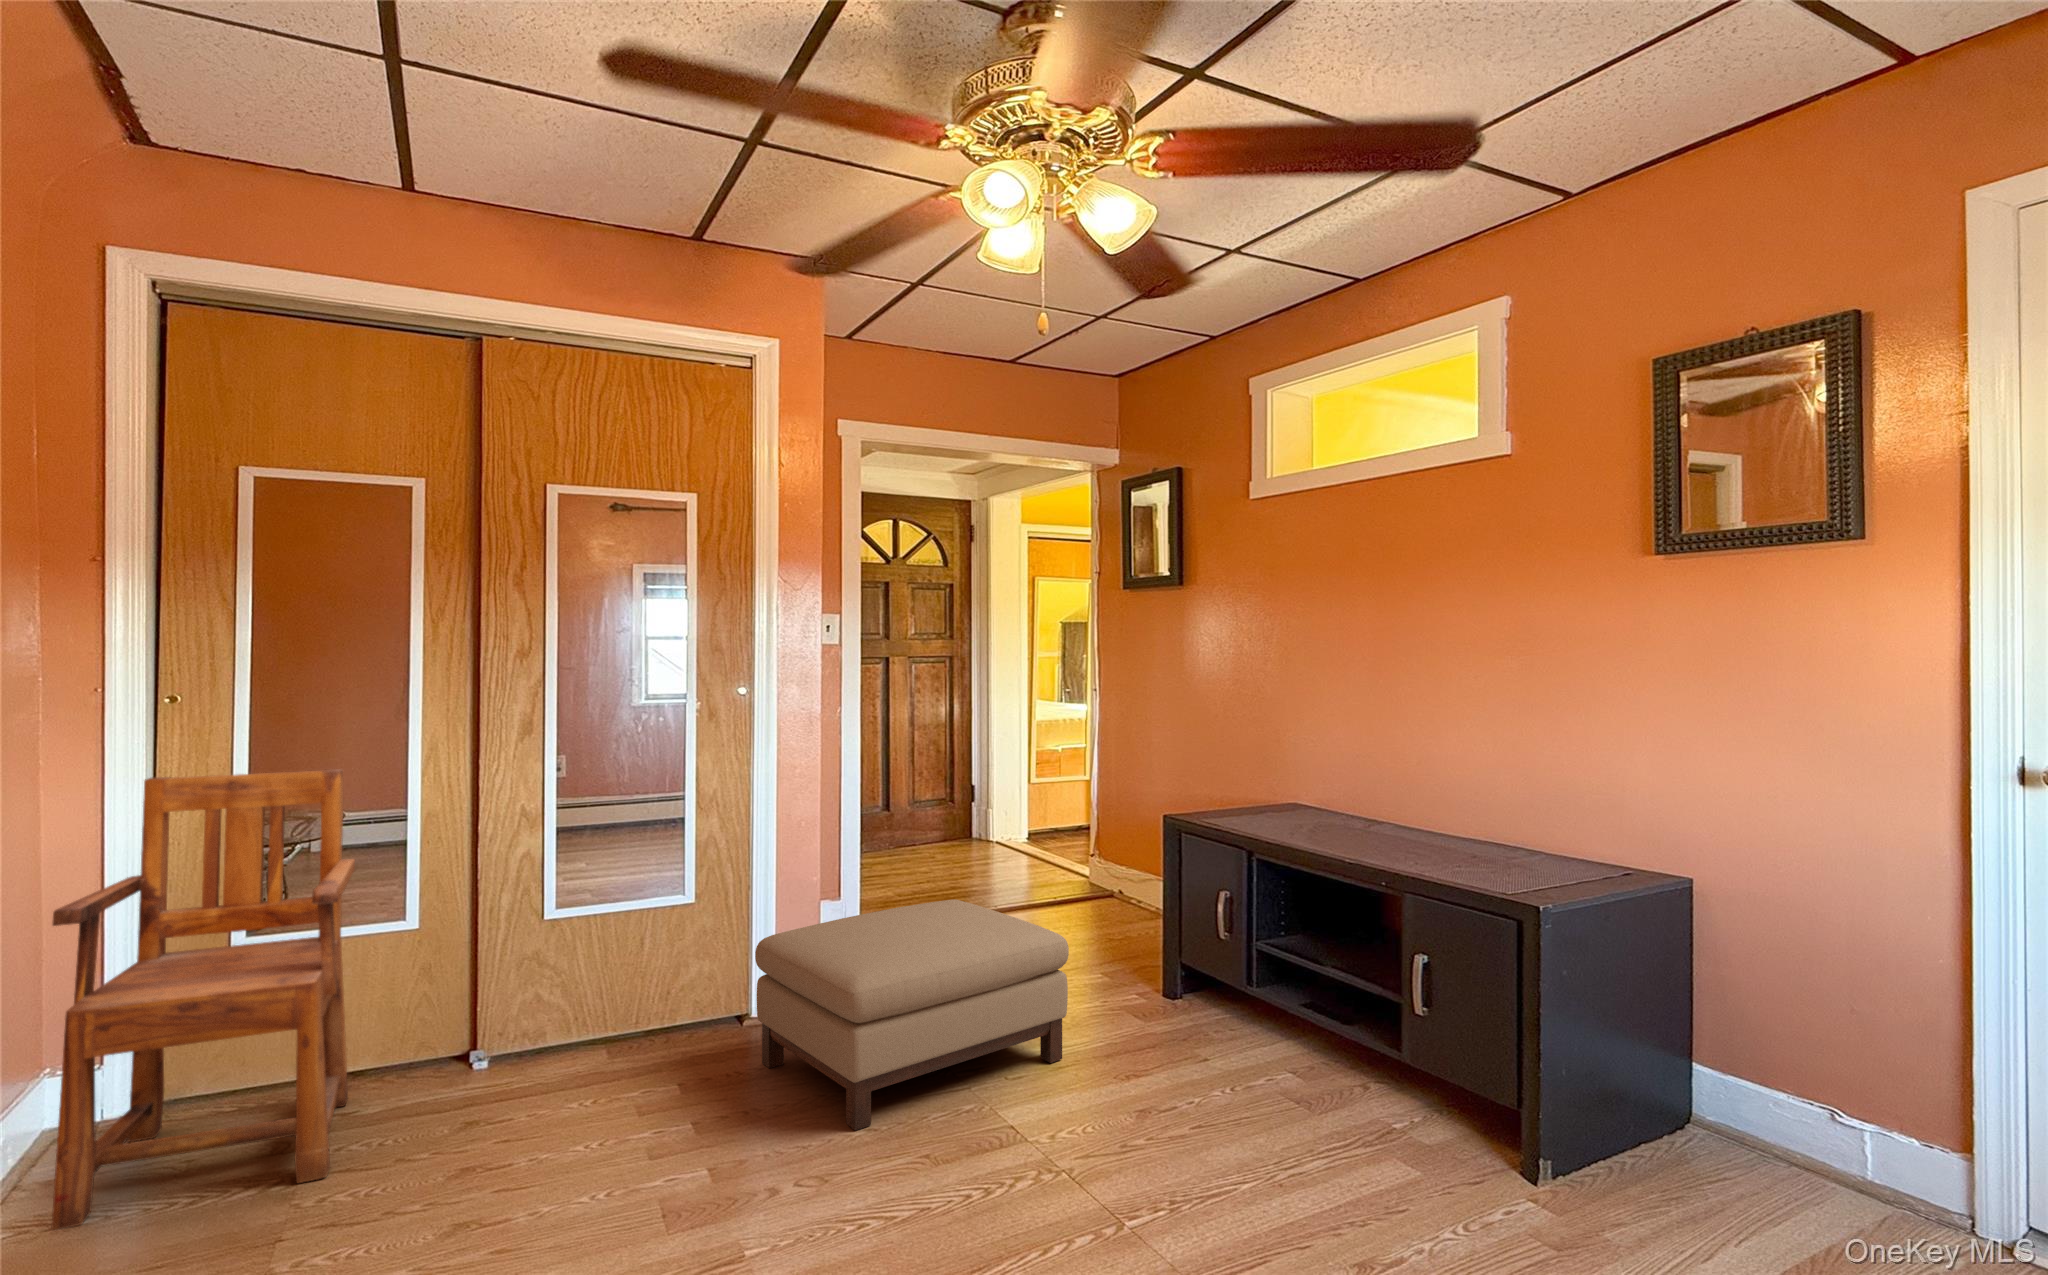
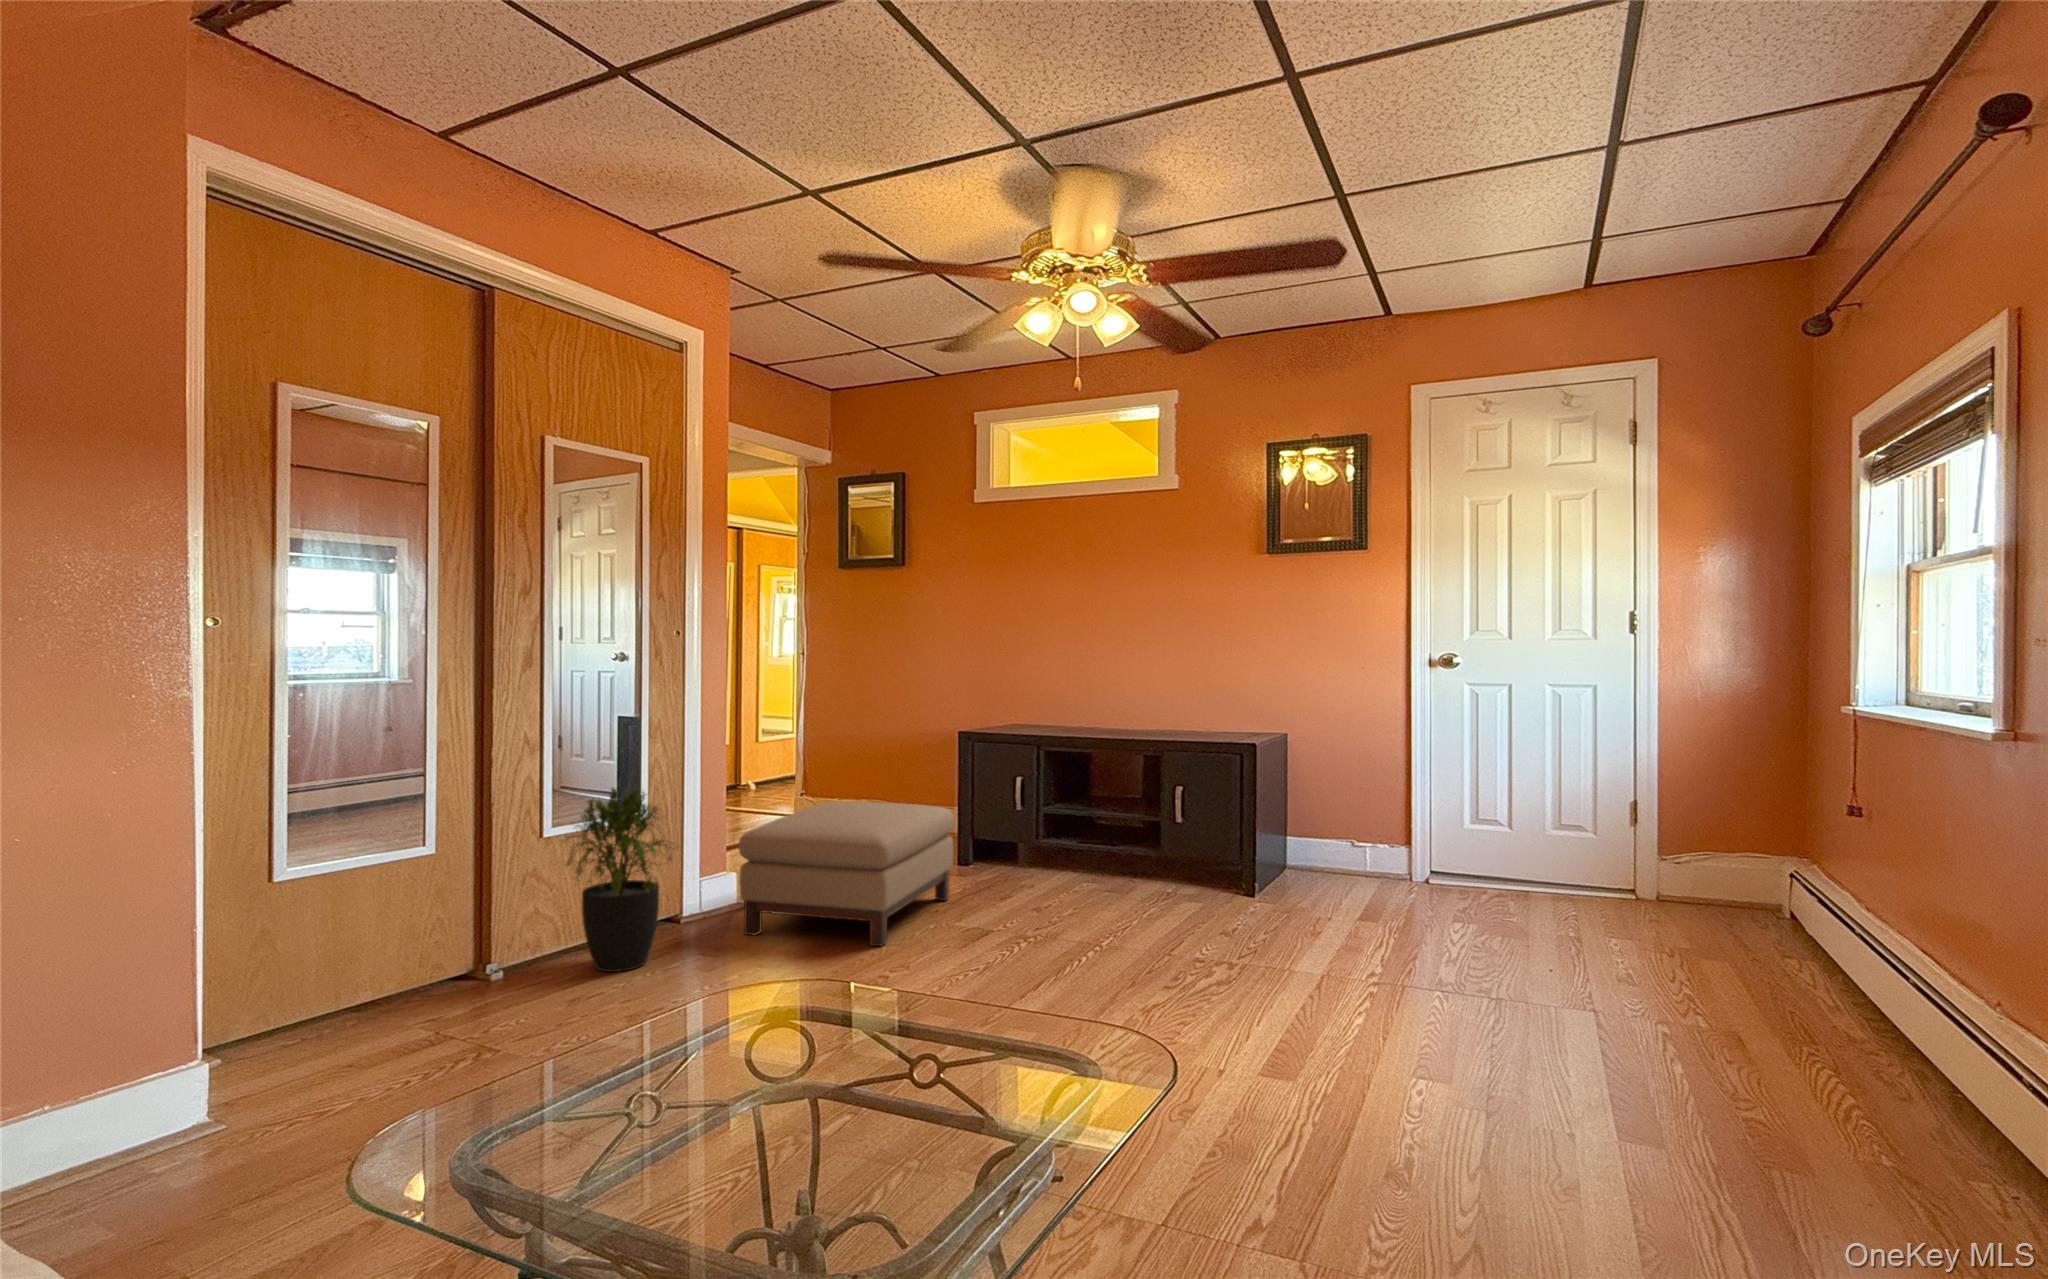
armchair: present [52,769,355,1230] -> none [221,700,521,1117]
potted plant: none [517,872,651,1090] -> present [566,788,679,972]

